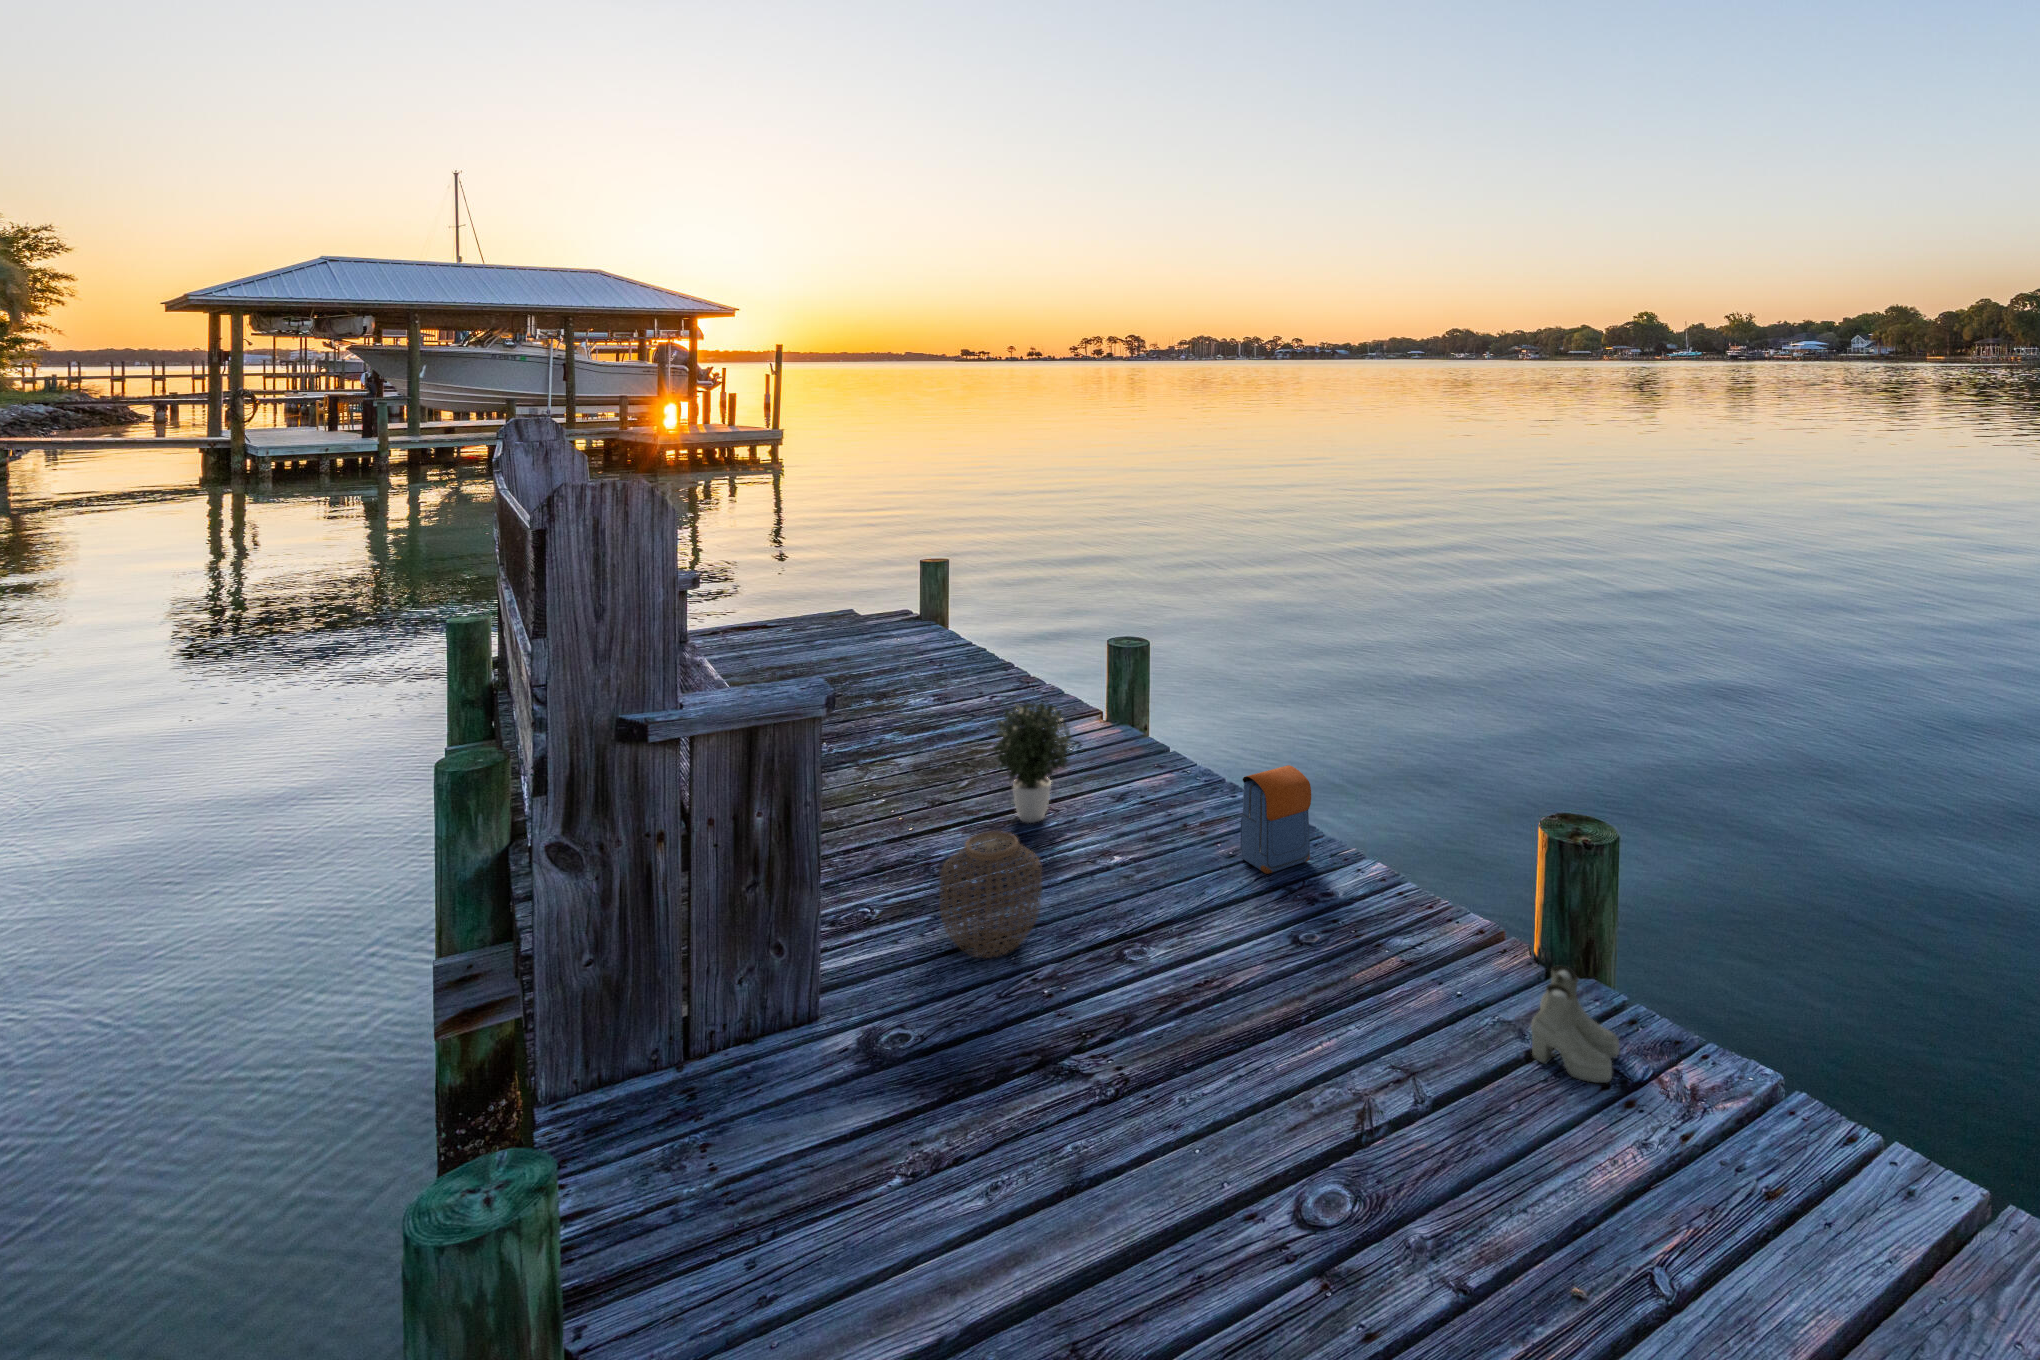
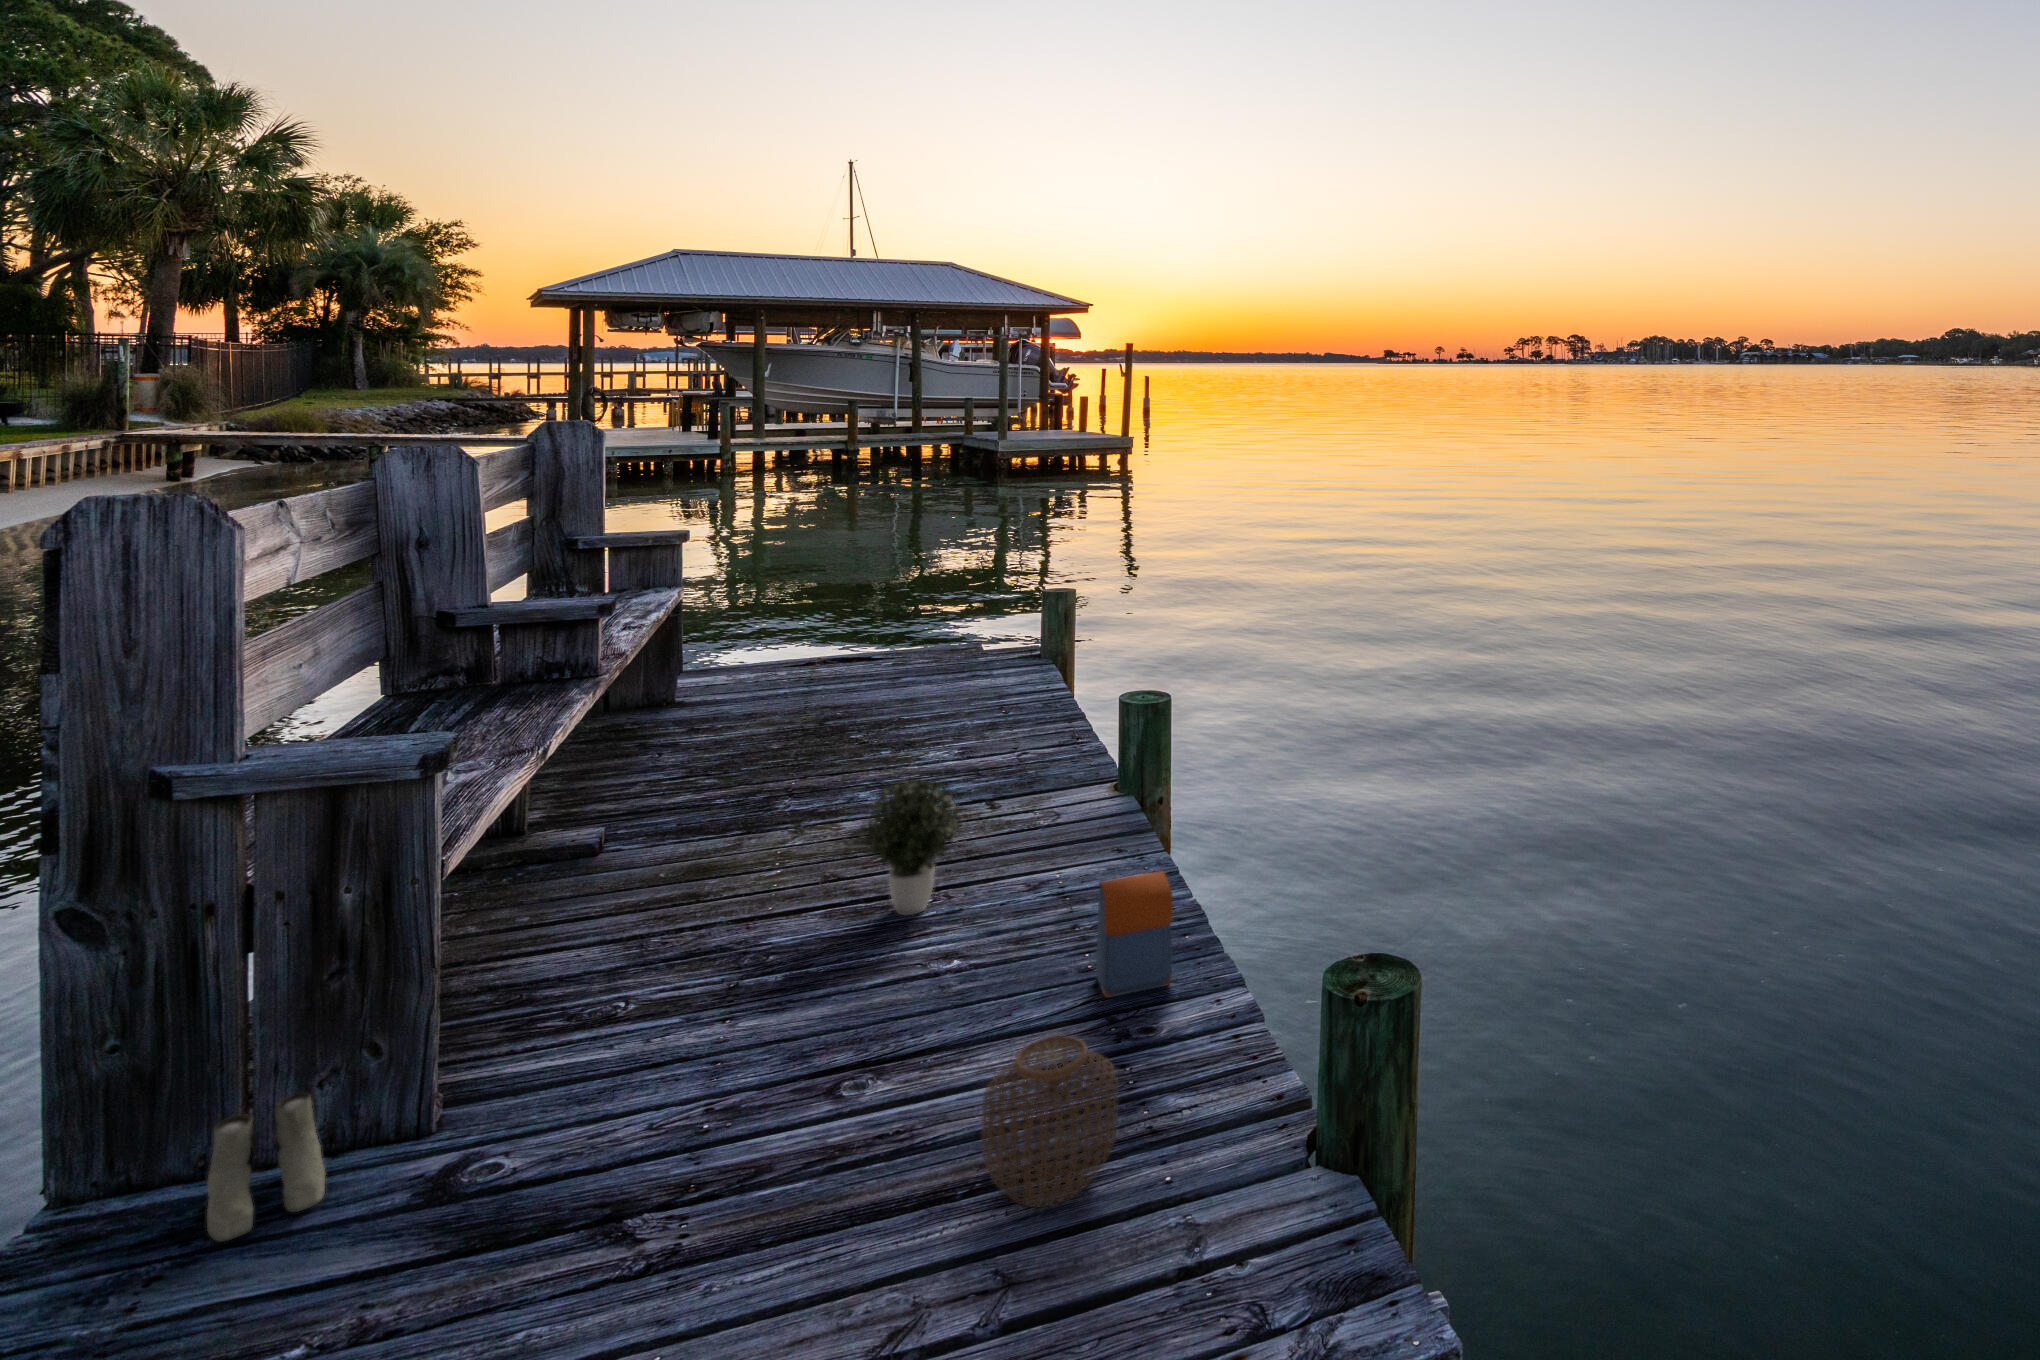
woven basket: present [940,831,1042,958] -> present [982,1036,1118,1207]
boots: present [1531,966,1620,1083] -> present [207,1093,325,1242]

